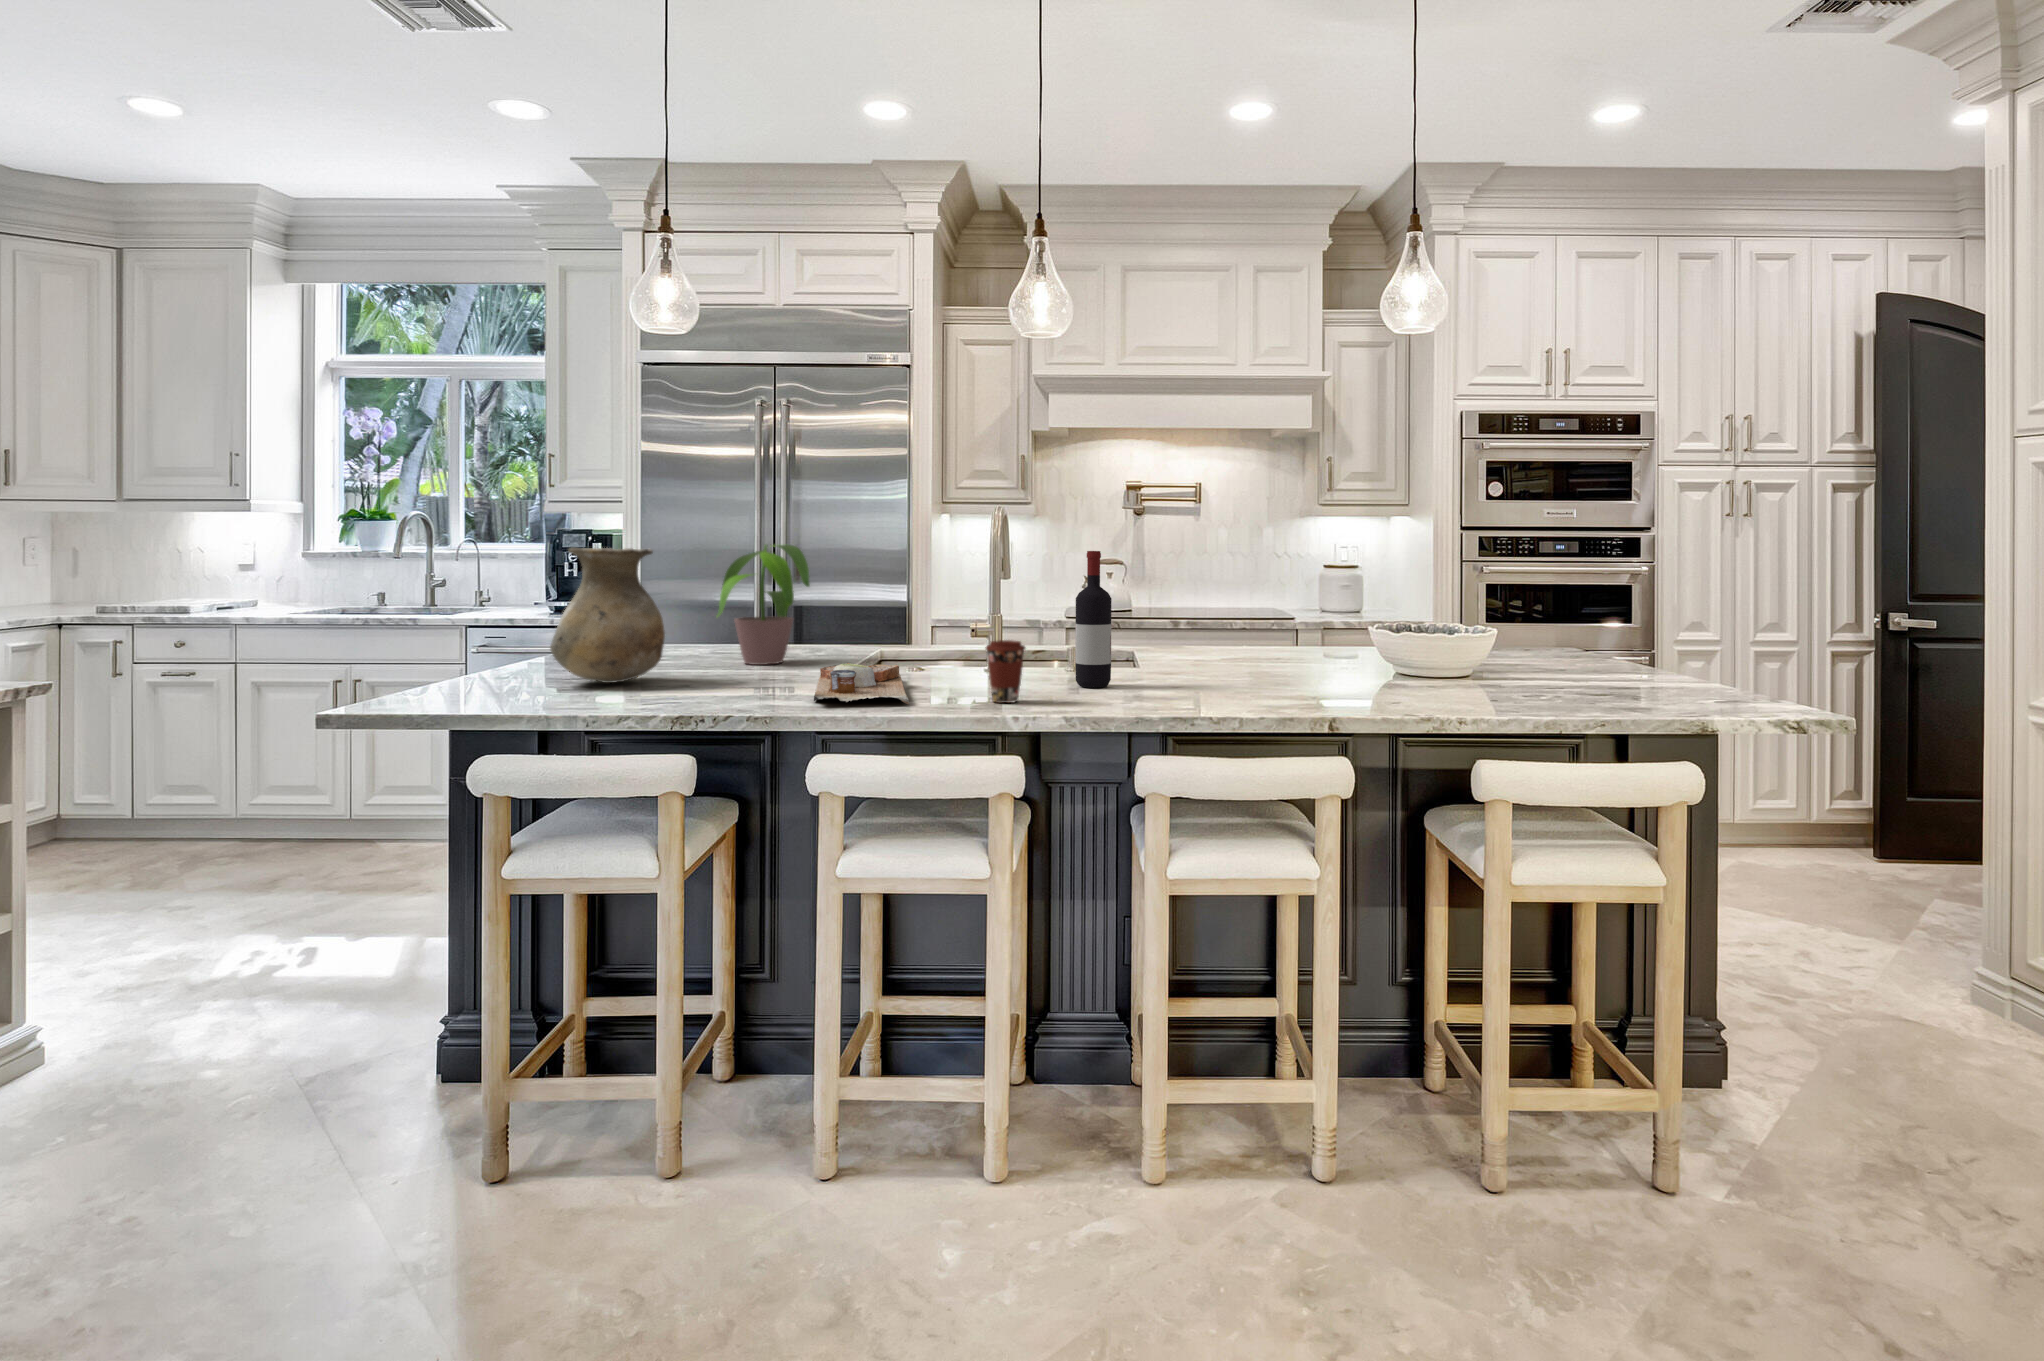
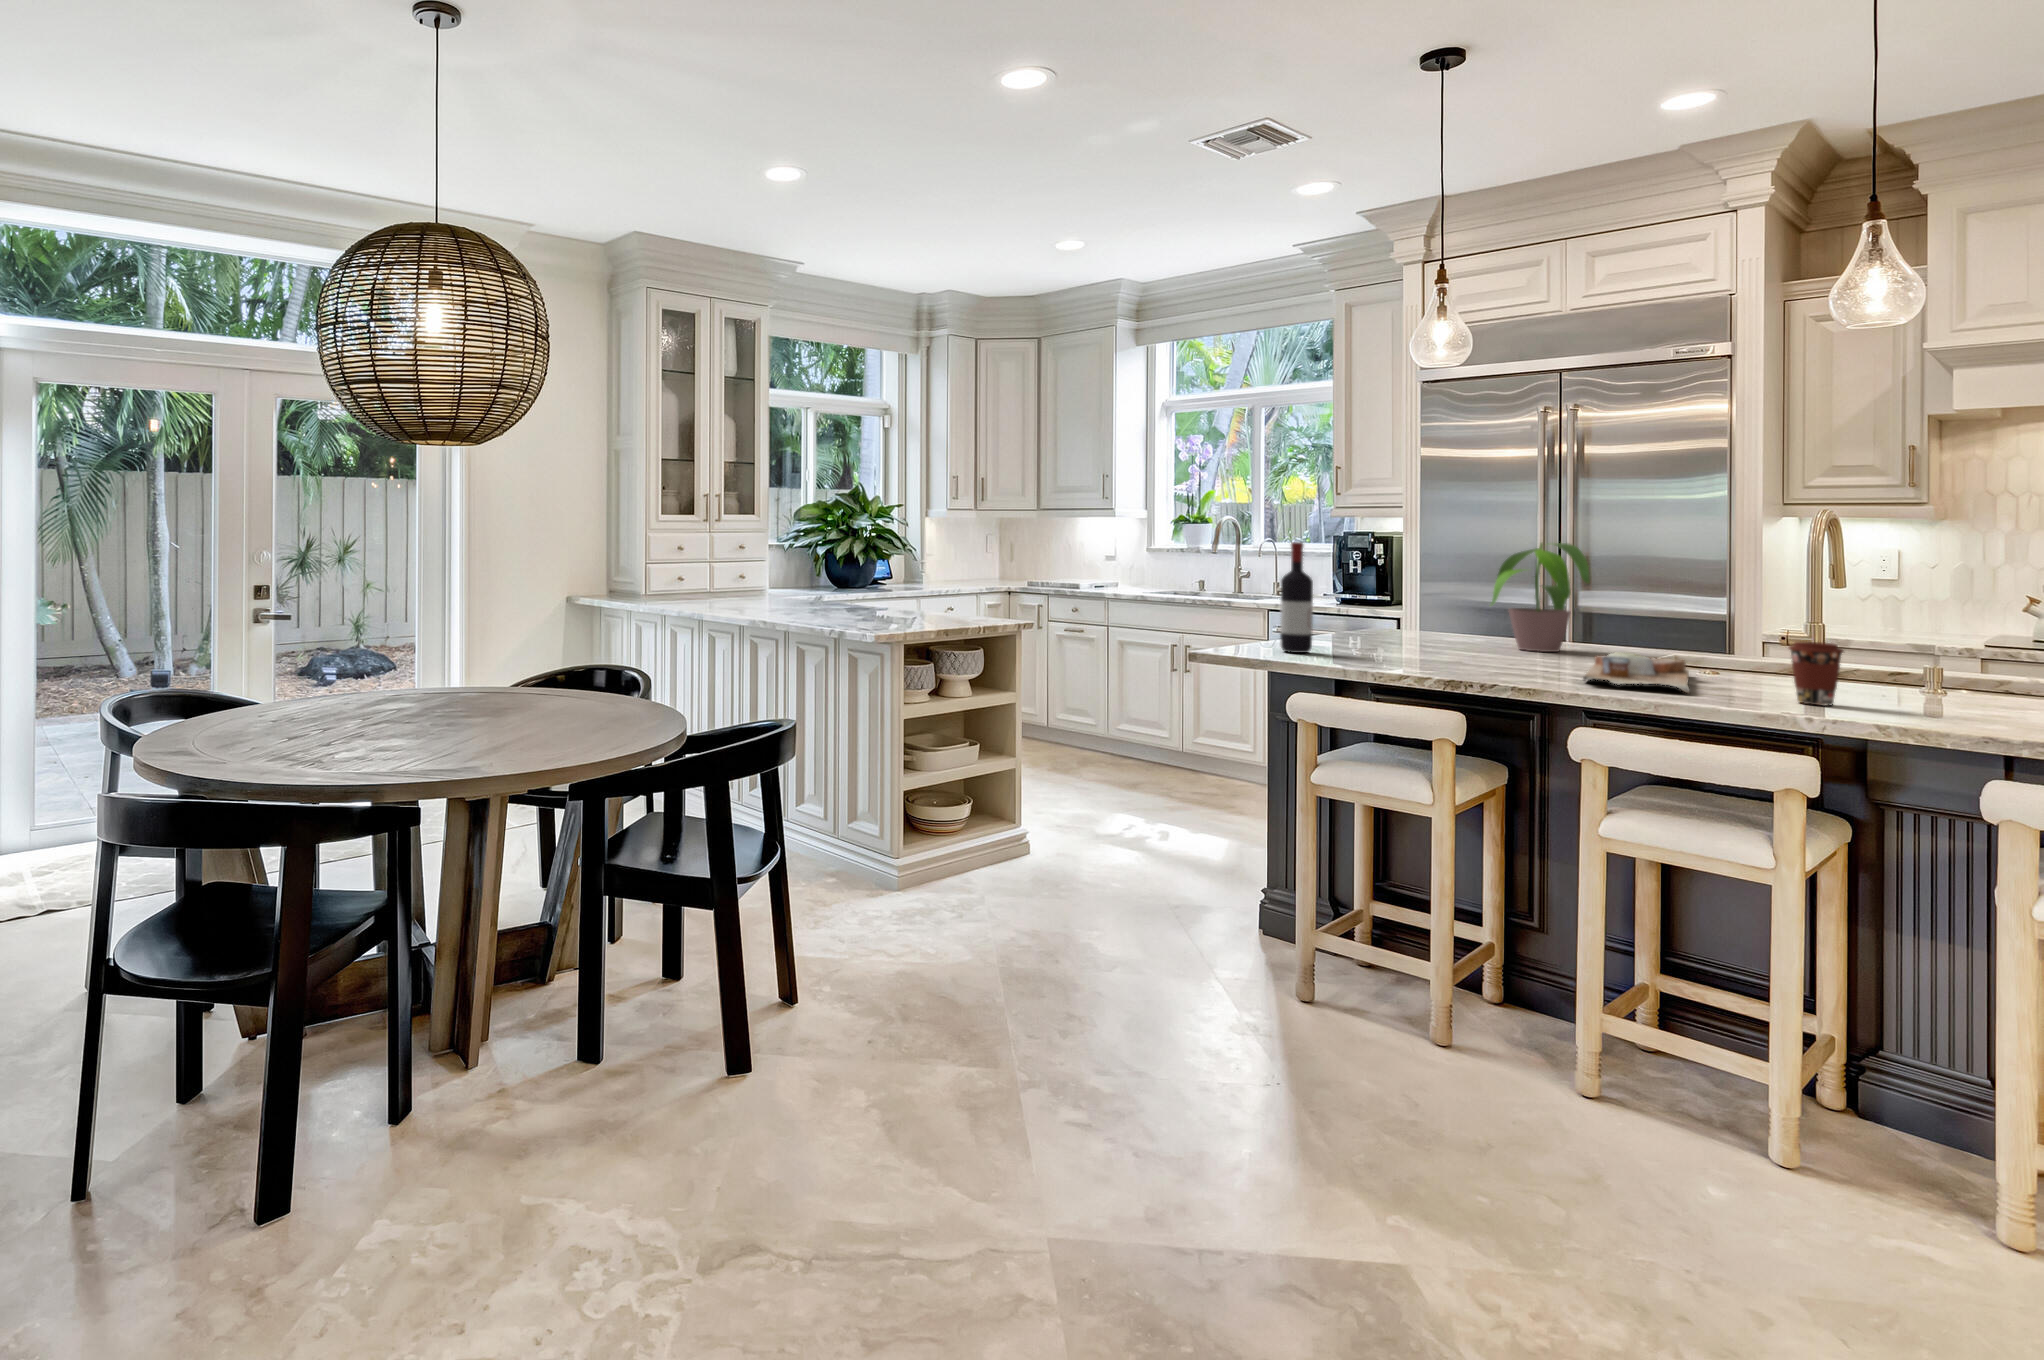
vase: present [550,548,665,683] -> none [1343,543,1440,652]
wine bottle: present [1075,551,1112,688] -> present [1280,542,1313,653]

